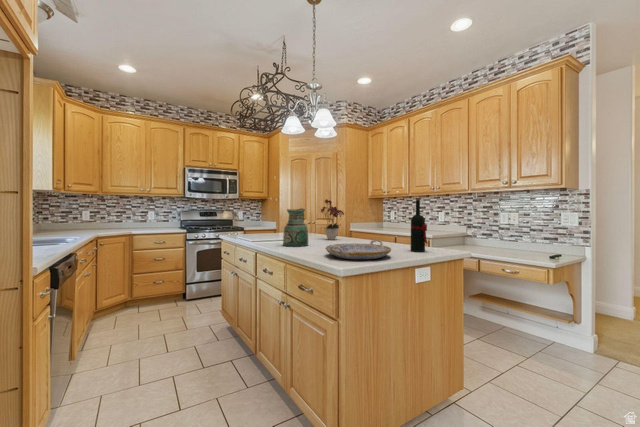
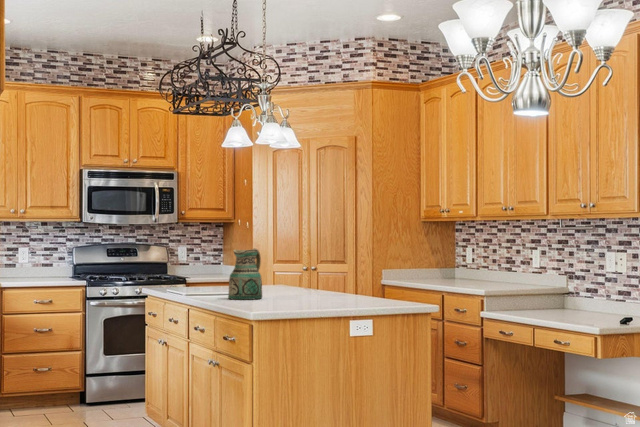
wine bottle: present [411,198,427,252] -> none [378,238,395,305]
flower arrangement: present [321,199,344,240] -> none [291,230,328,294]
serving tray: present [326,240,391,260] -> none [263,289,337,308]

